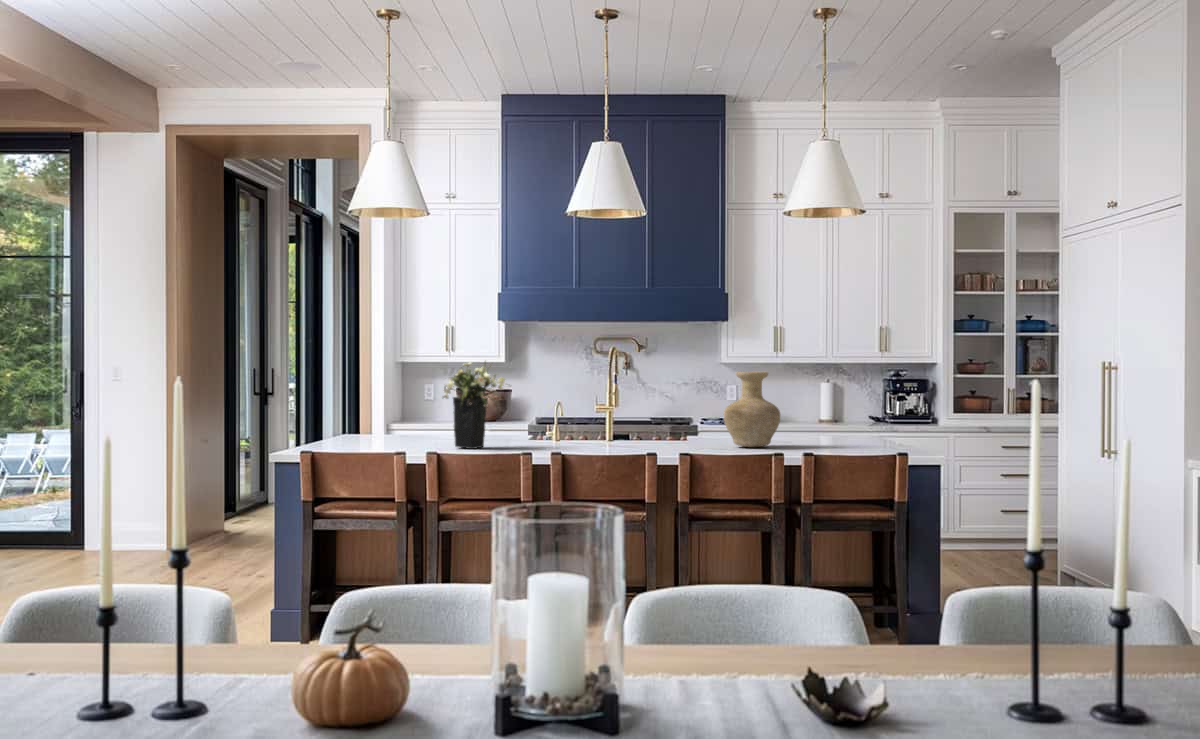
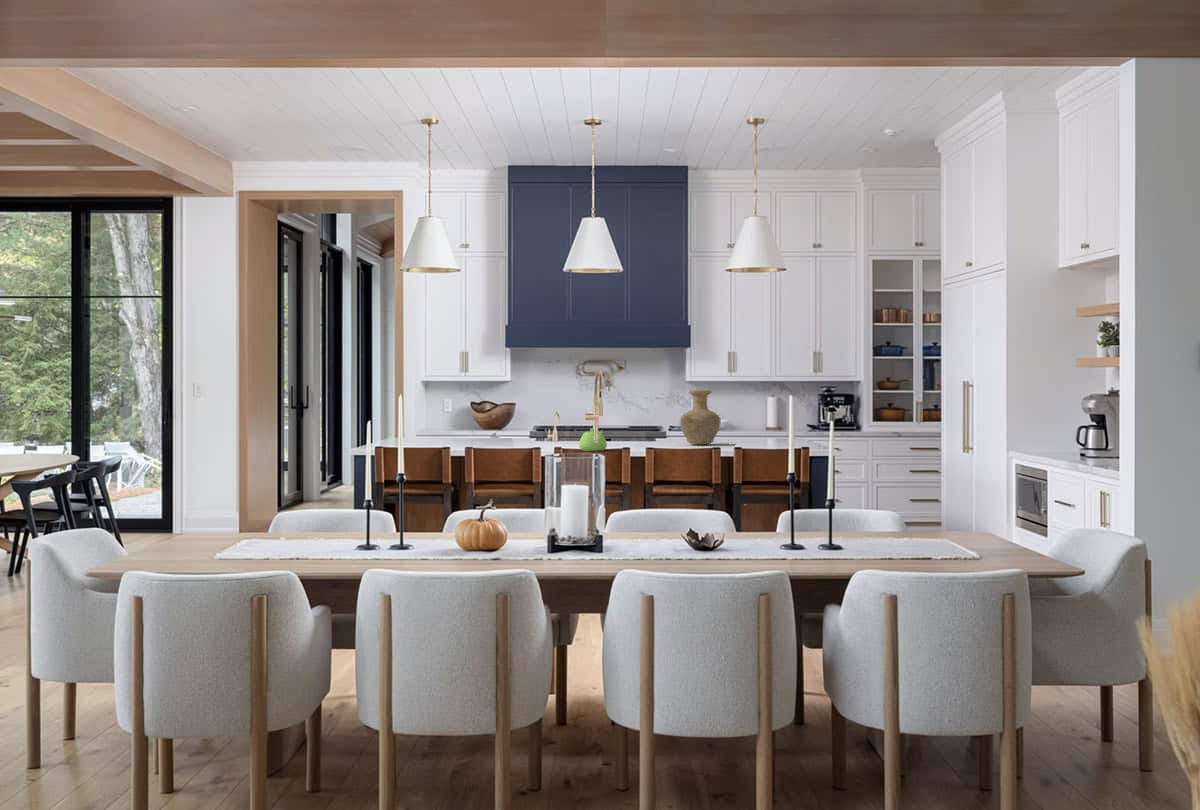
flower arrangement: present [443,362,505,449] -> none [473,382,525,447]
teapot: none [584,425,624,458] -> present [579,429,607,451]

